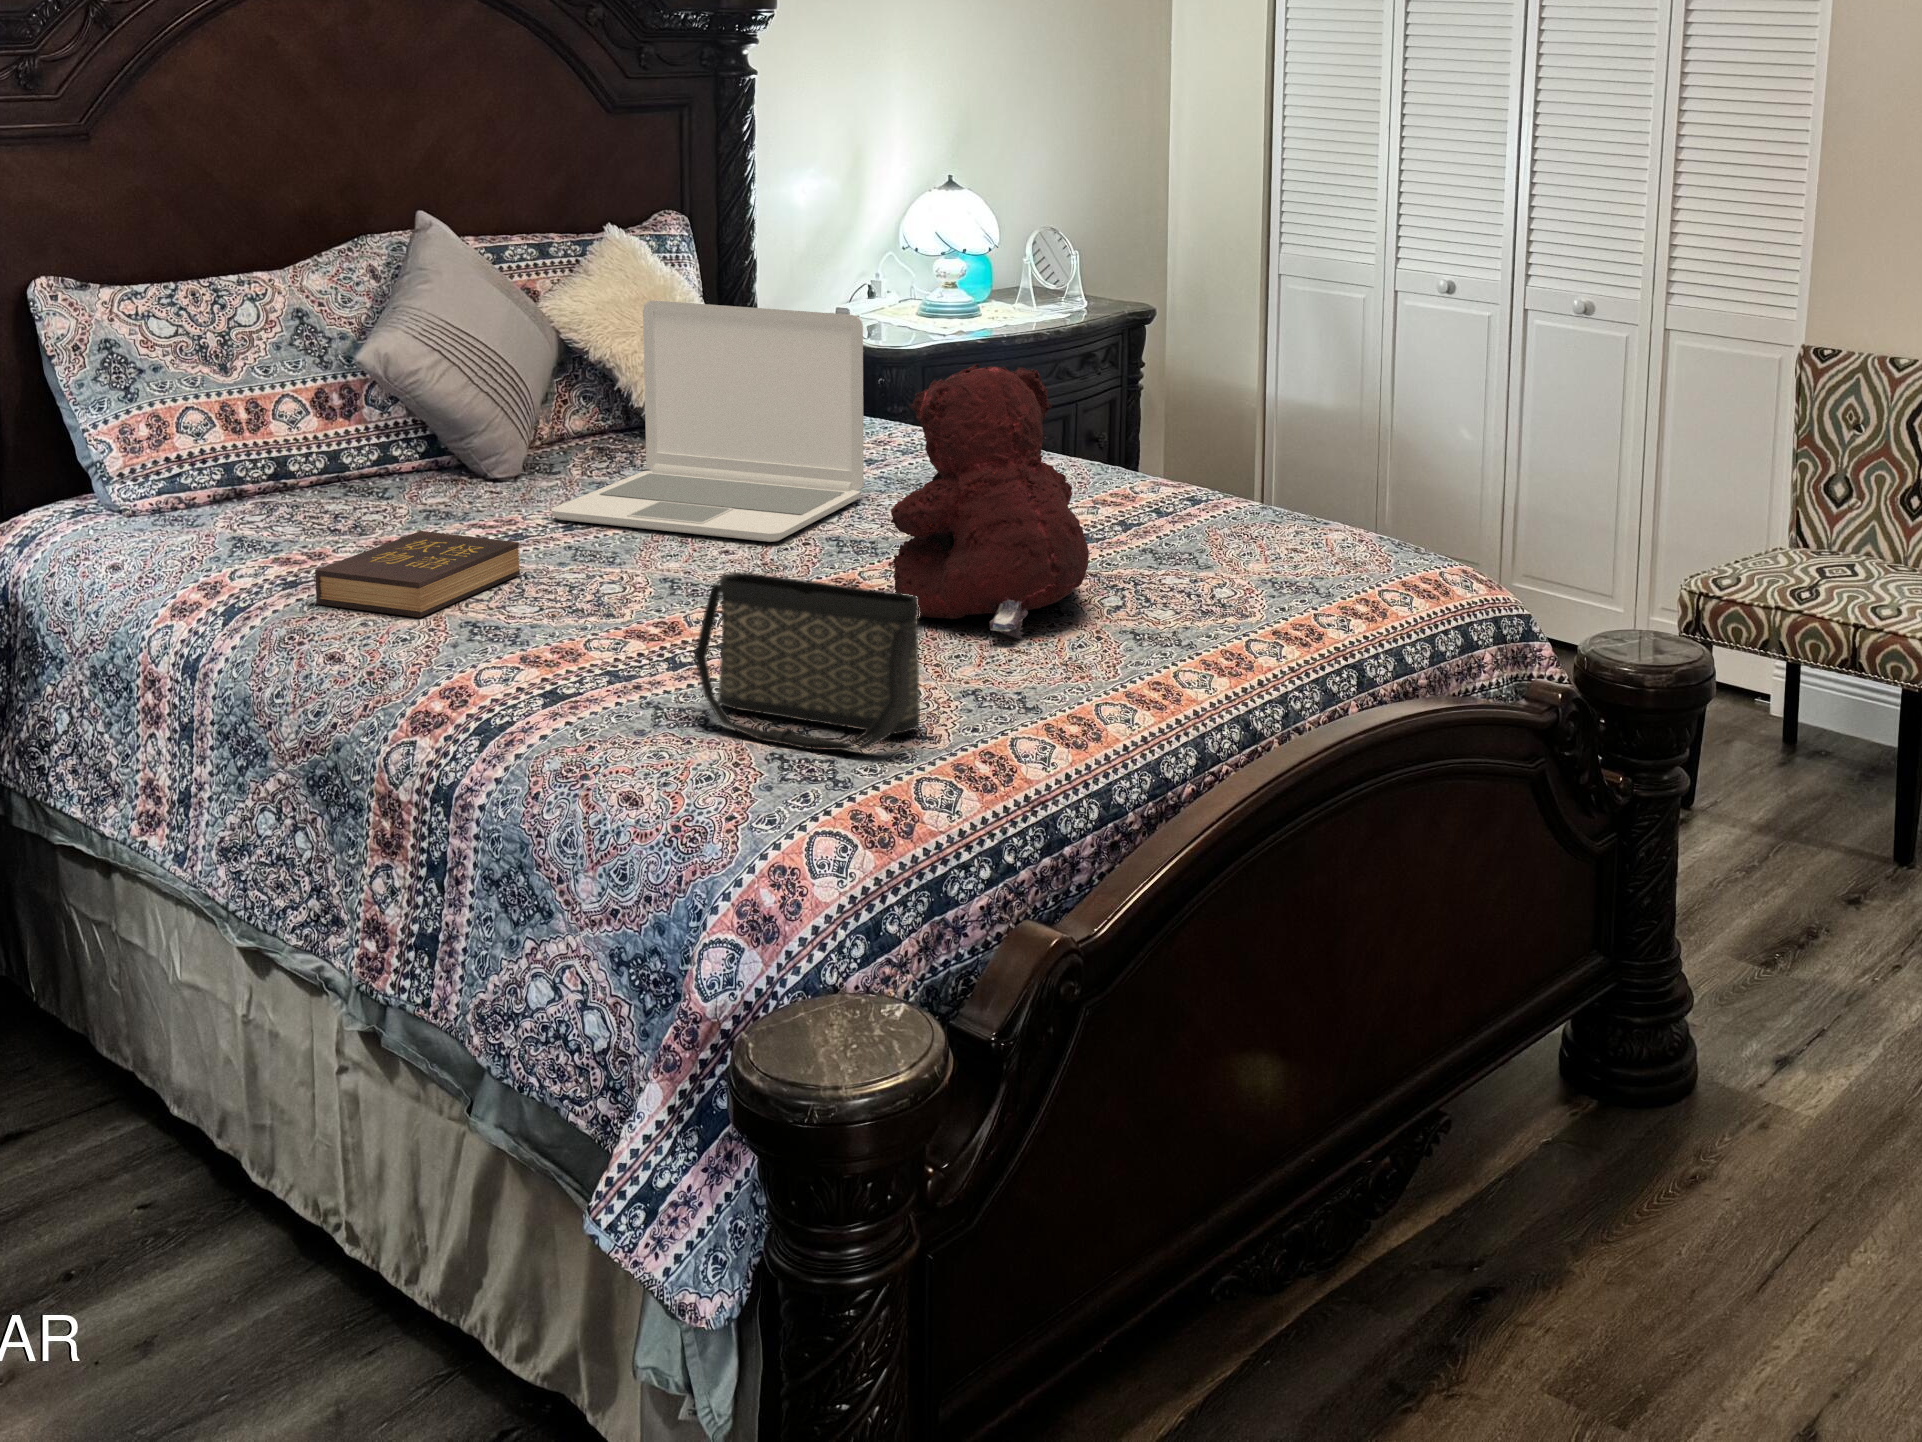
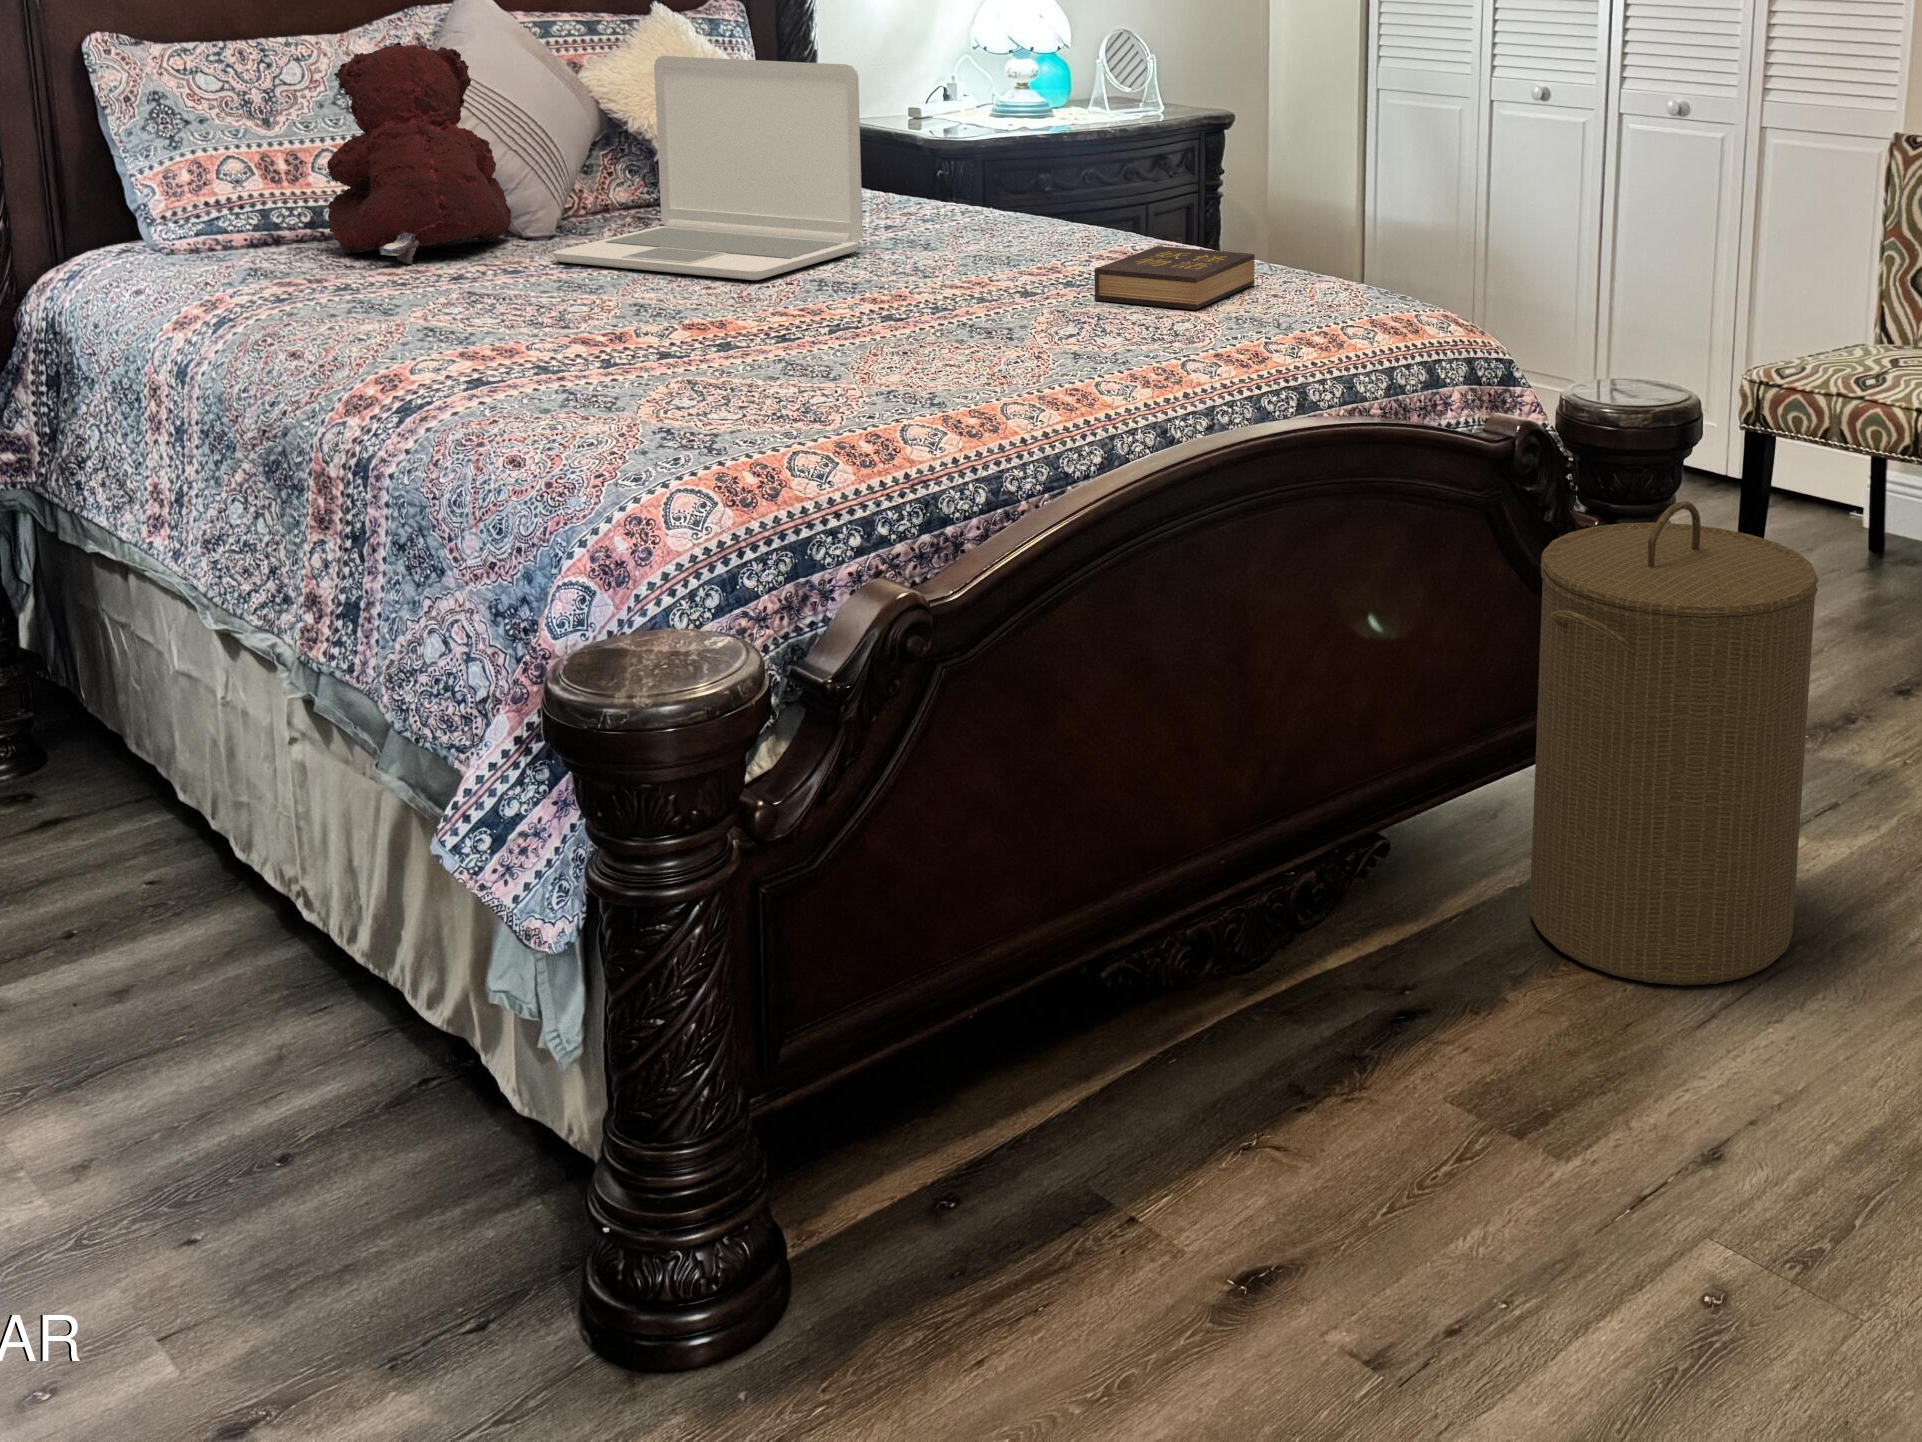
teddy bear: present [891,364,1089,639] -> present [327,42,511,264]
hardback book: present [315,531,520,617] -> present [1095,246,1255,310]
handbag: present [695,572,920,751] -> none [601,264,814,428]
laundry hamper: none [1572,767,1858,1246] -> present [1530,501,1818,985]

